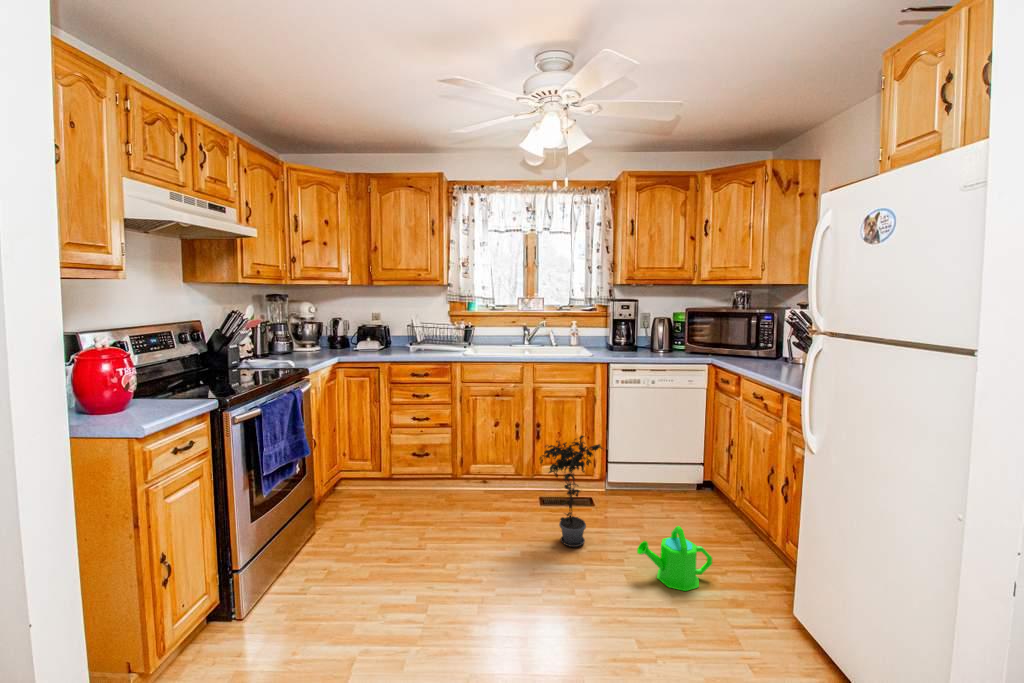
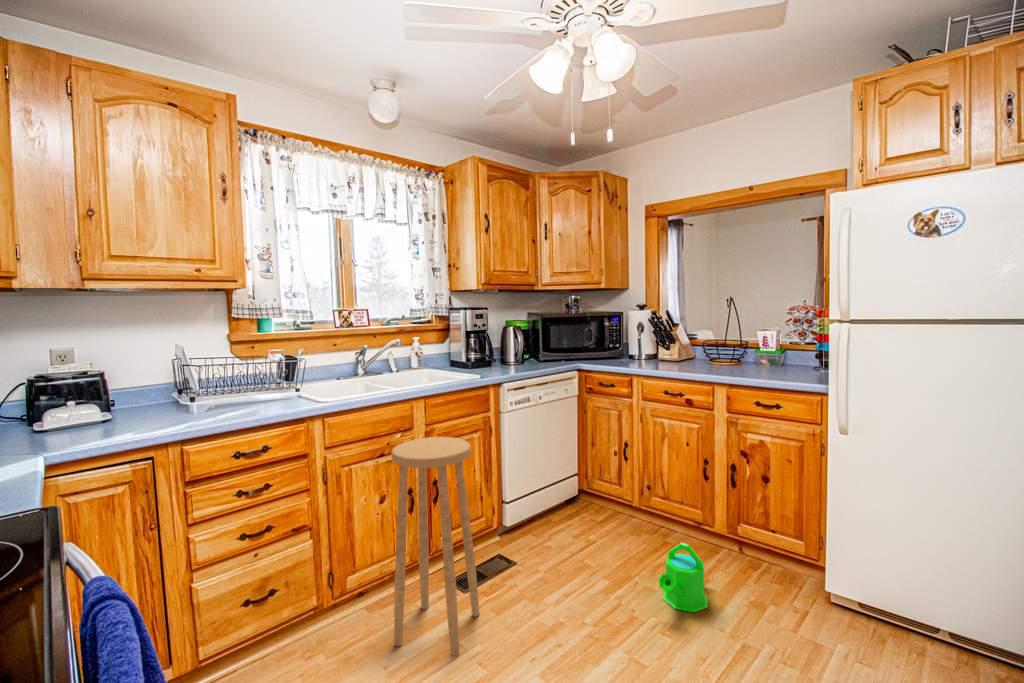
stool: none [472,387,530,528] -> present [391,437,480,656]
potted plant: present [540,436,603,547] -> none [532,476,594,624]

